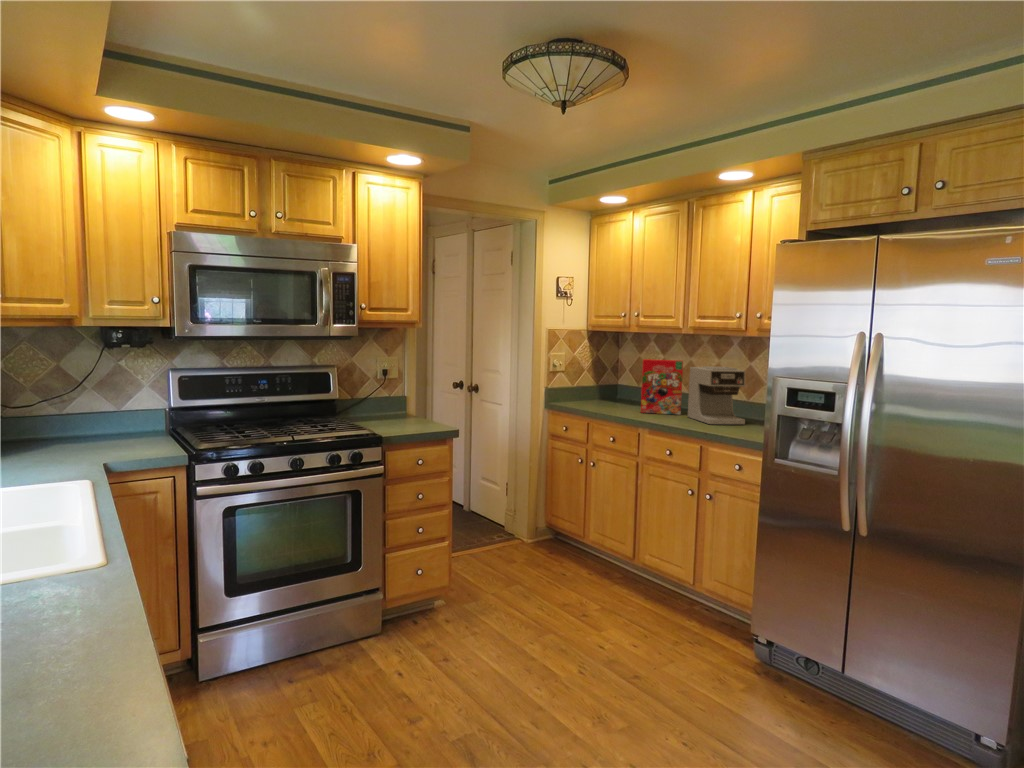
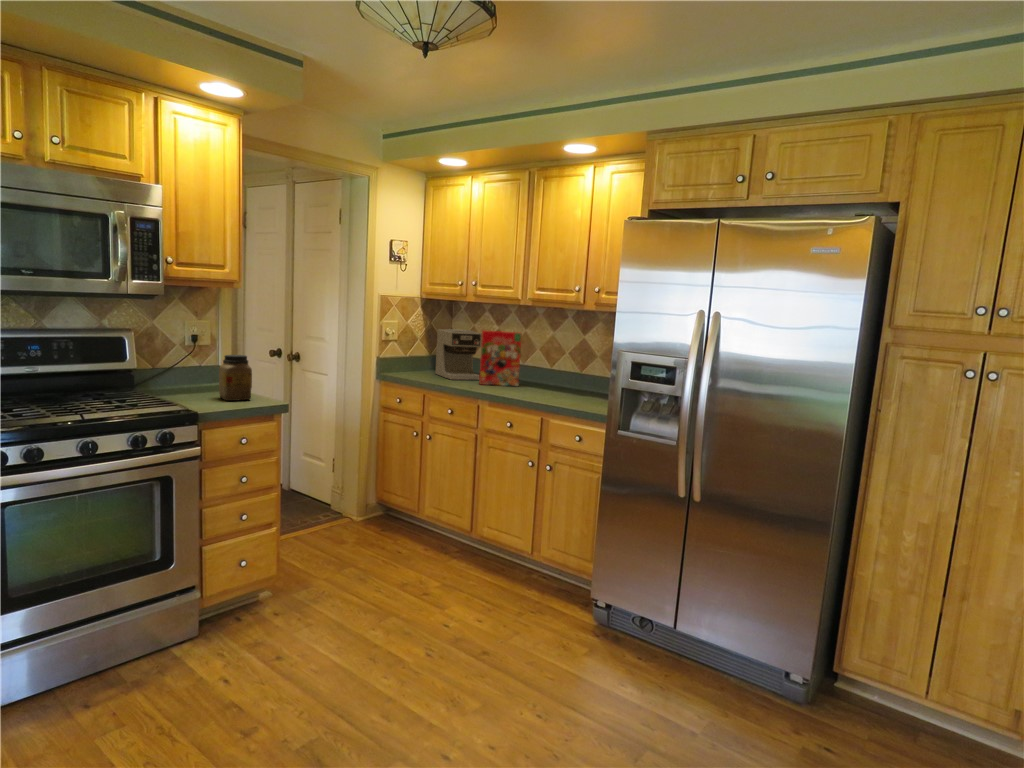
coffee maker: present [688,366,745,424] -> present [436,329,482,380]
jar: none [402,386,428,426] -> present [219,355,252,401]

